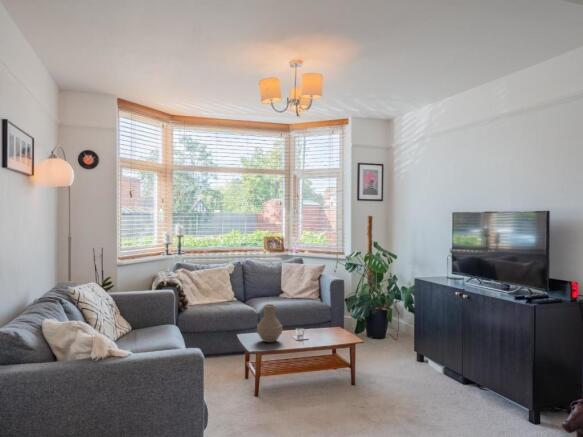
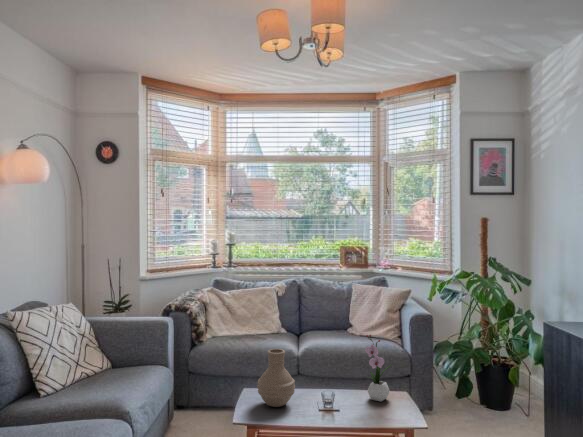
flower arrangement: none [323,291,337,333] -> present [365,335,391,402]

